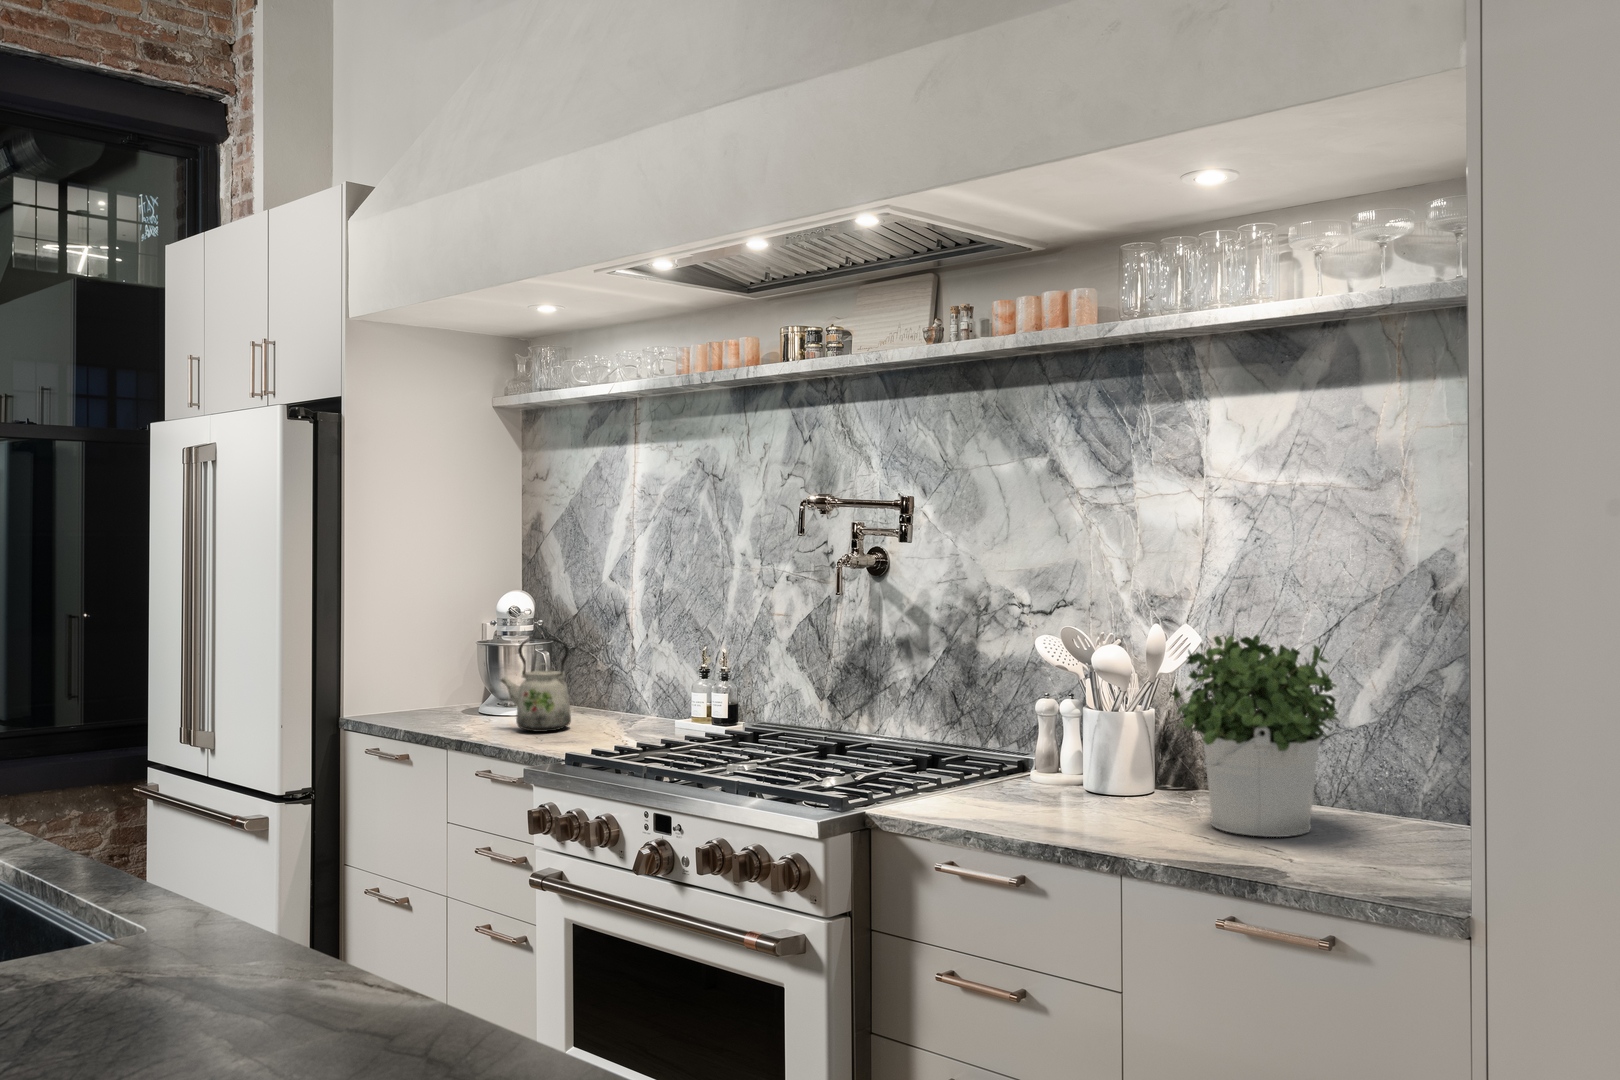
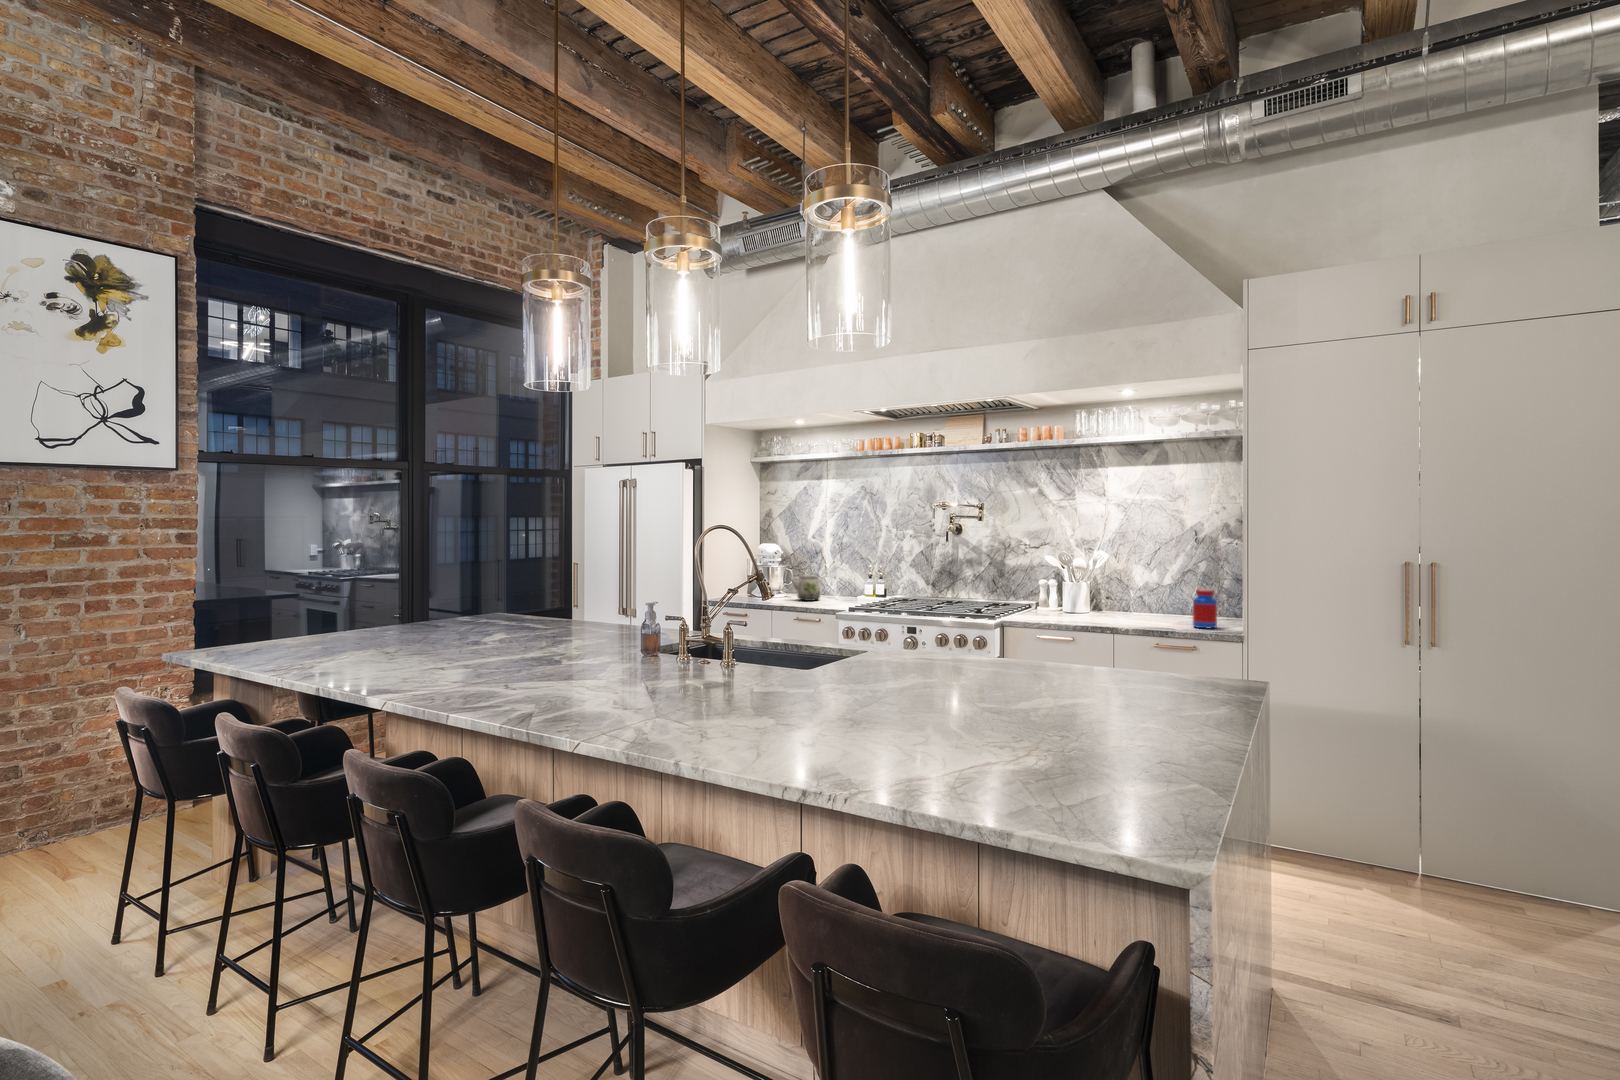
potted plant: present [1170,635,1339,837] -> none [1111,551,1173,619]
jar: none [1352,763,1426,891] -> present [1193,589,1217,628]

